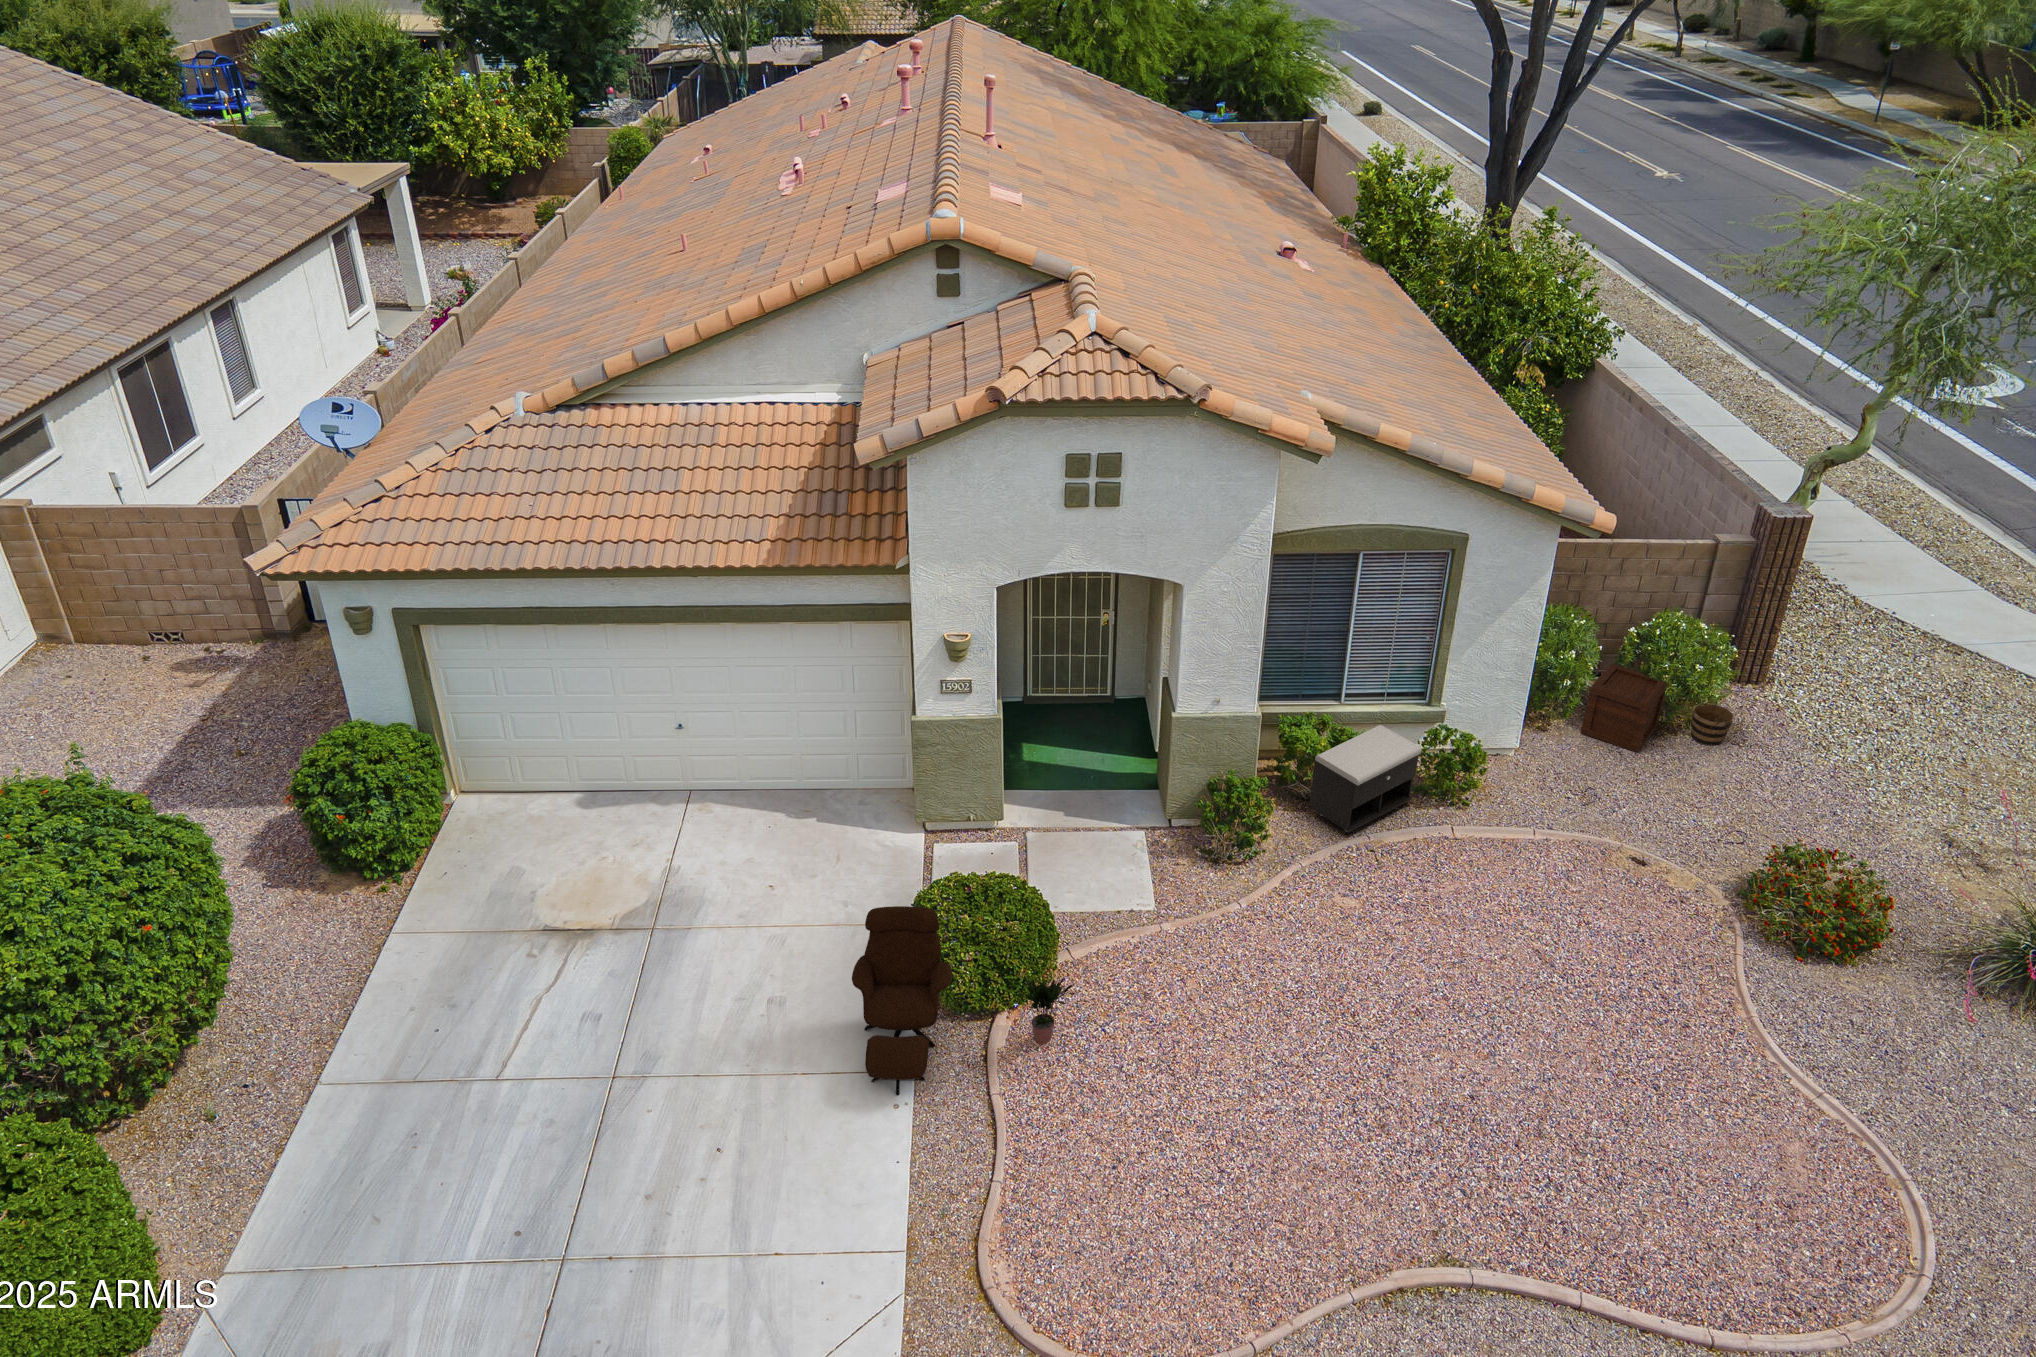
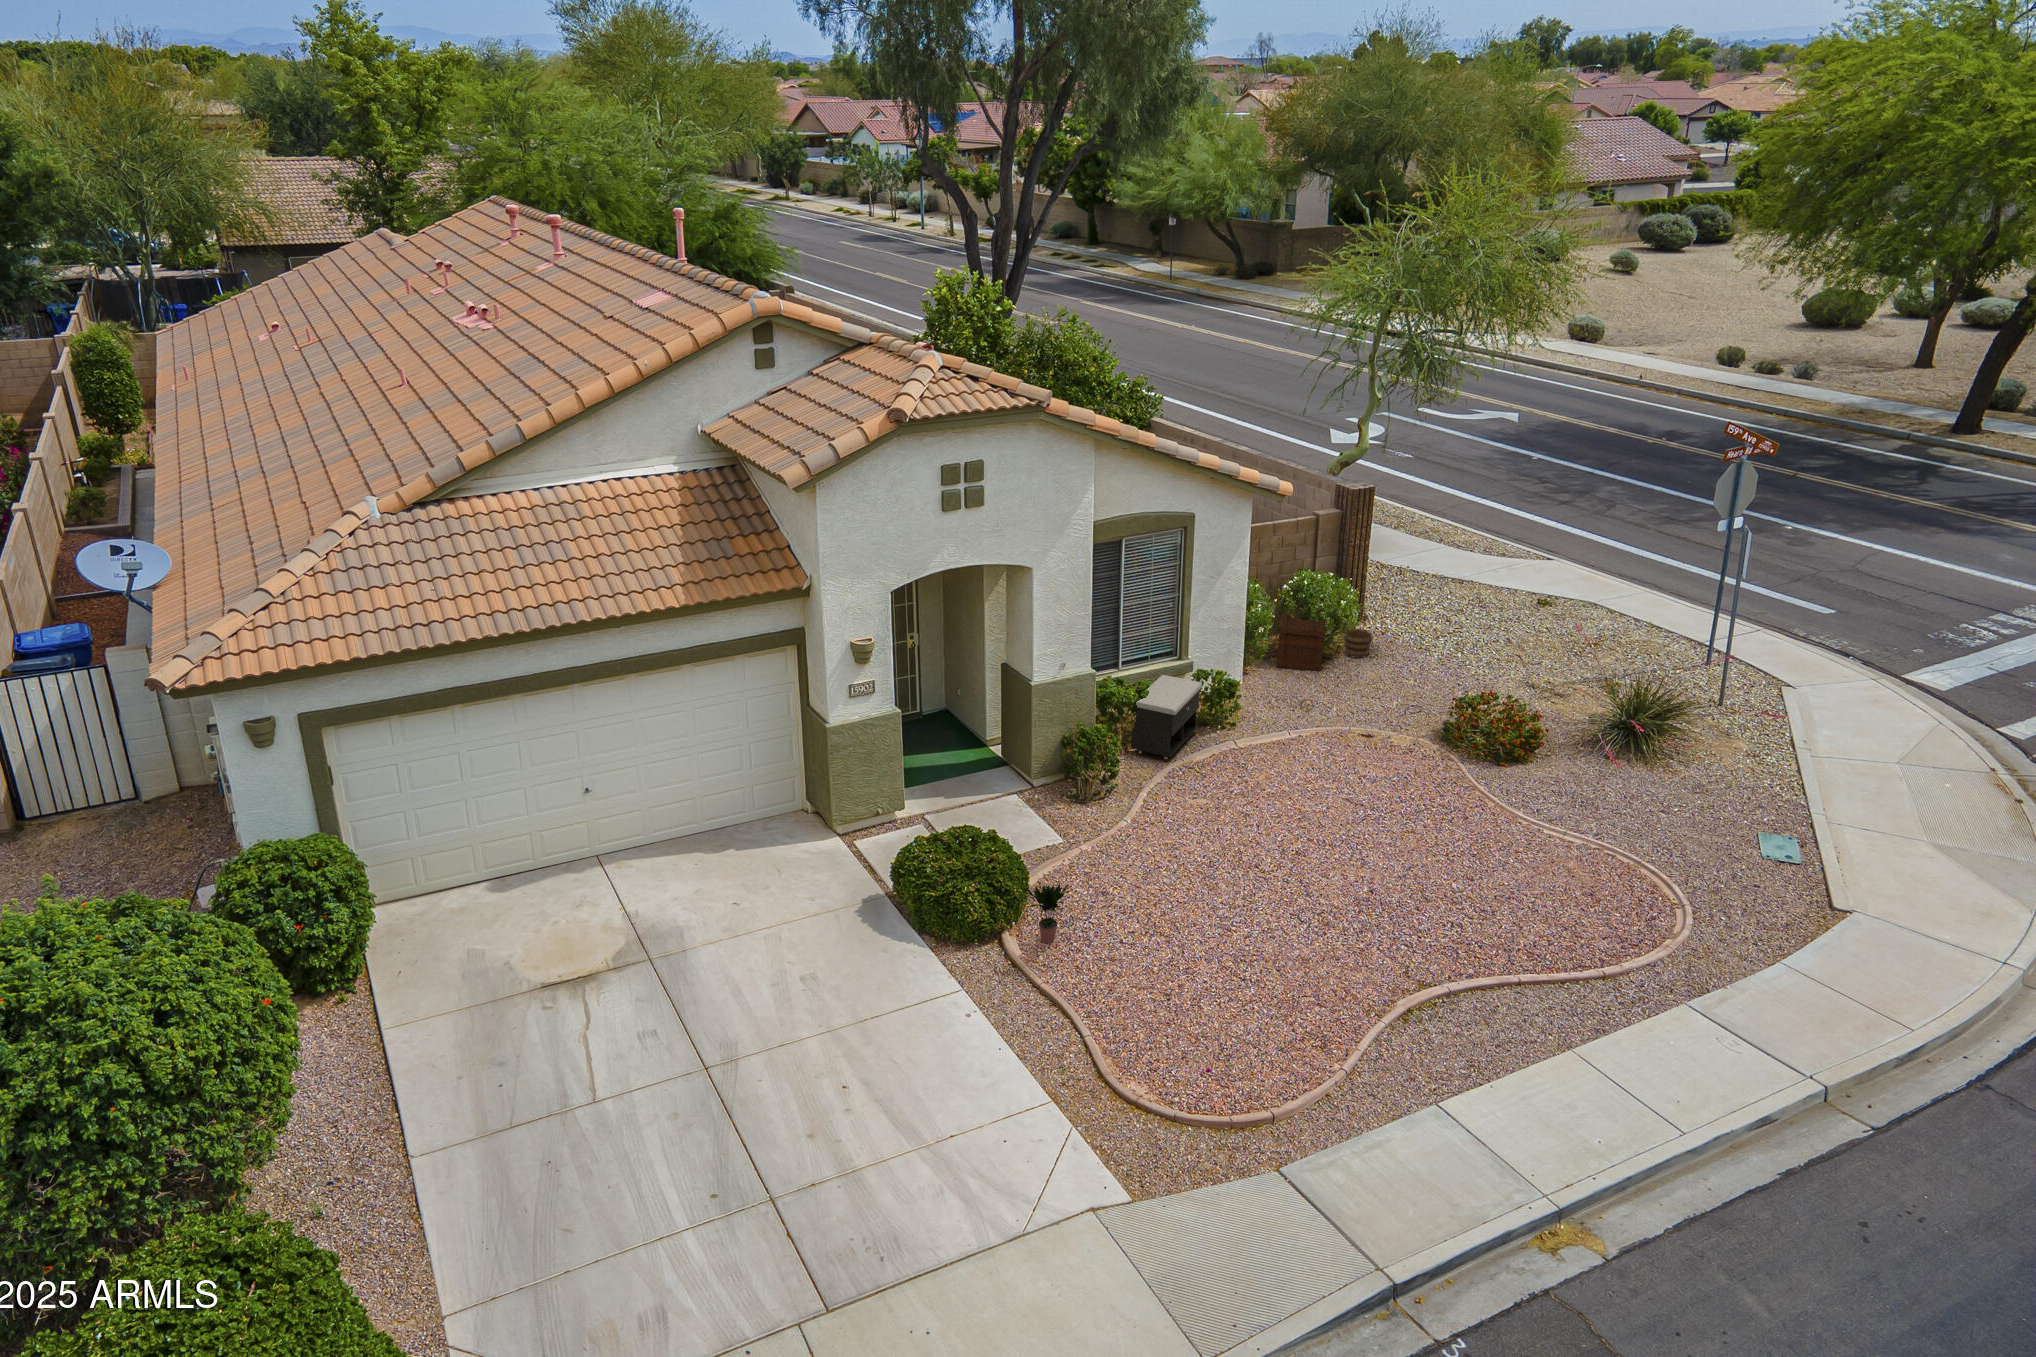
lounge chair: present [852,906,952,1096] -> none [887,851,984,1007]

